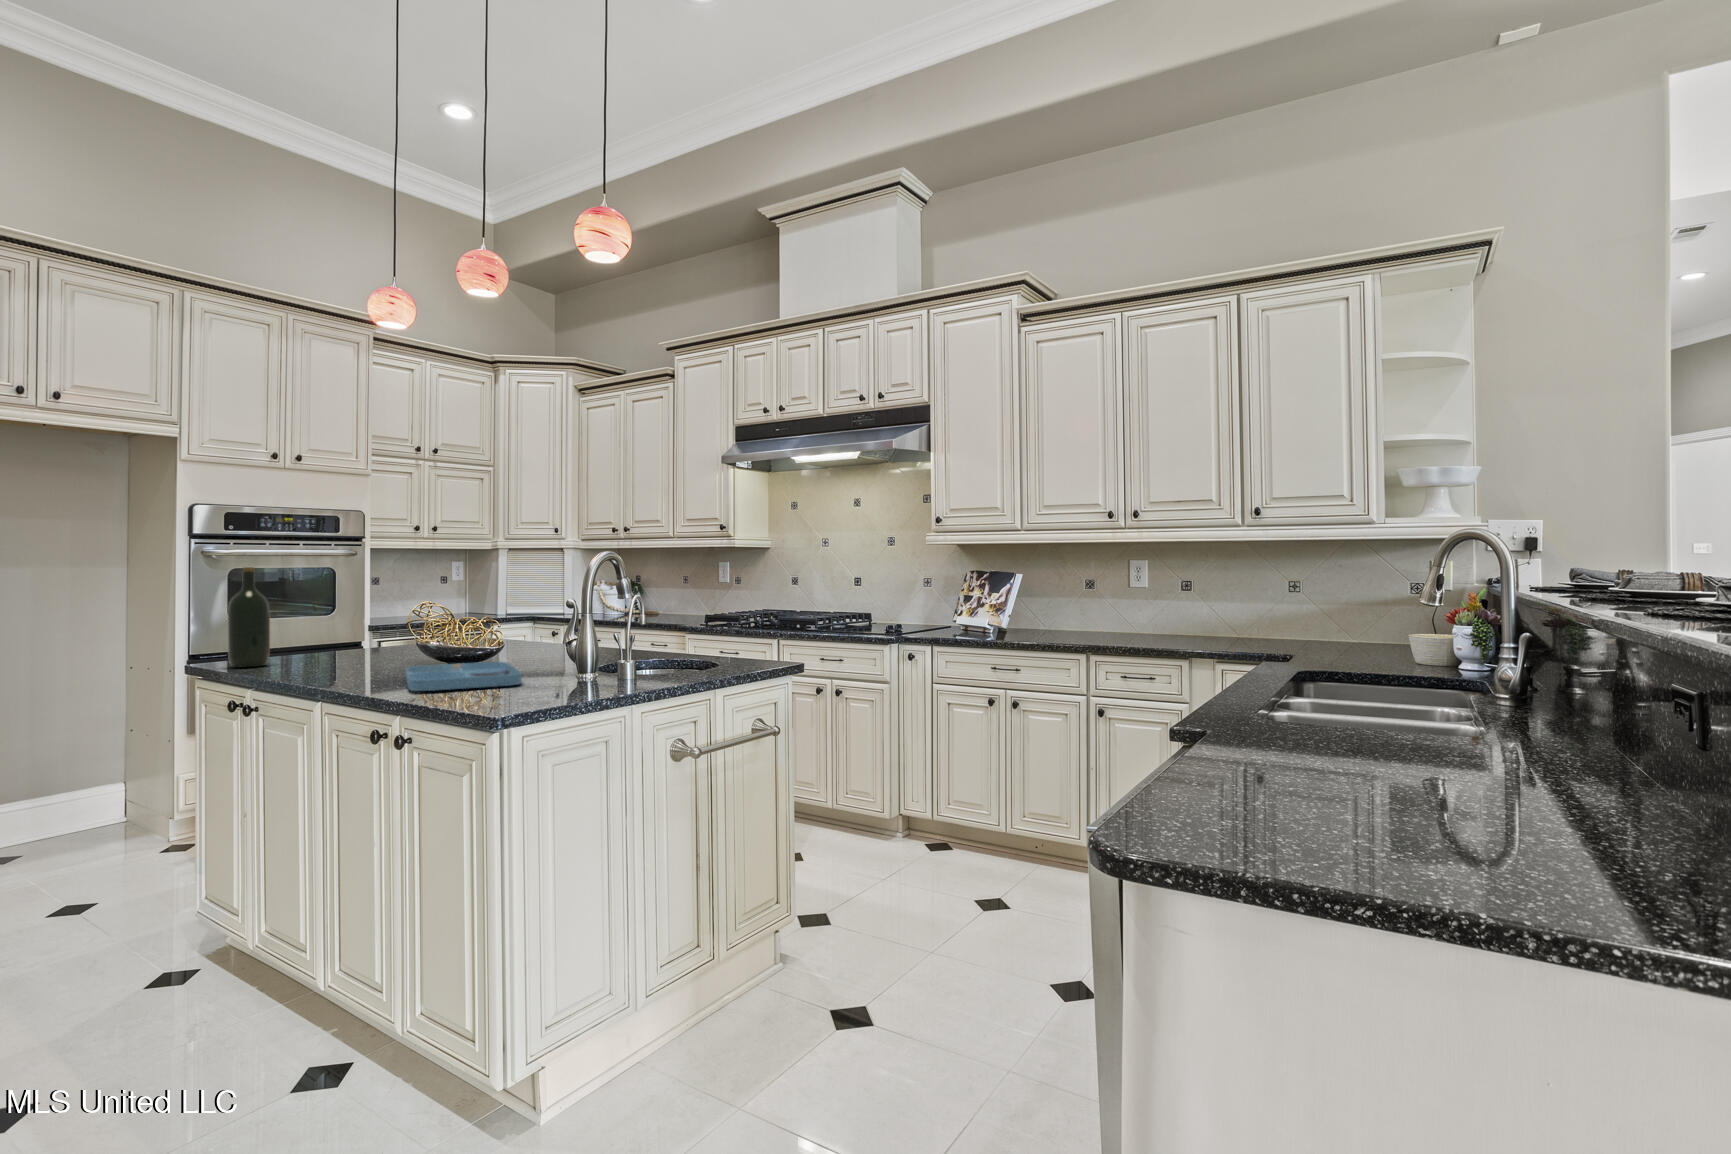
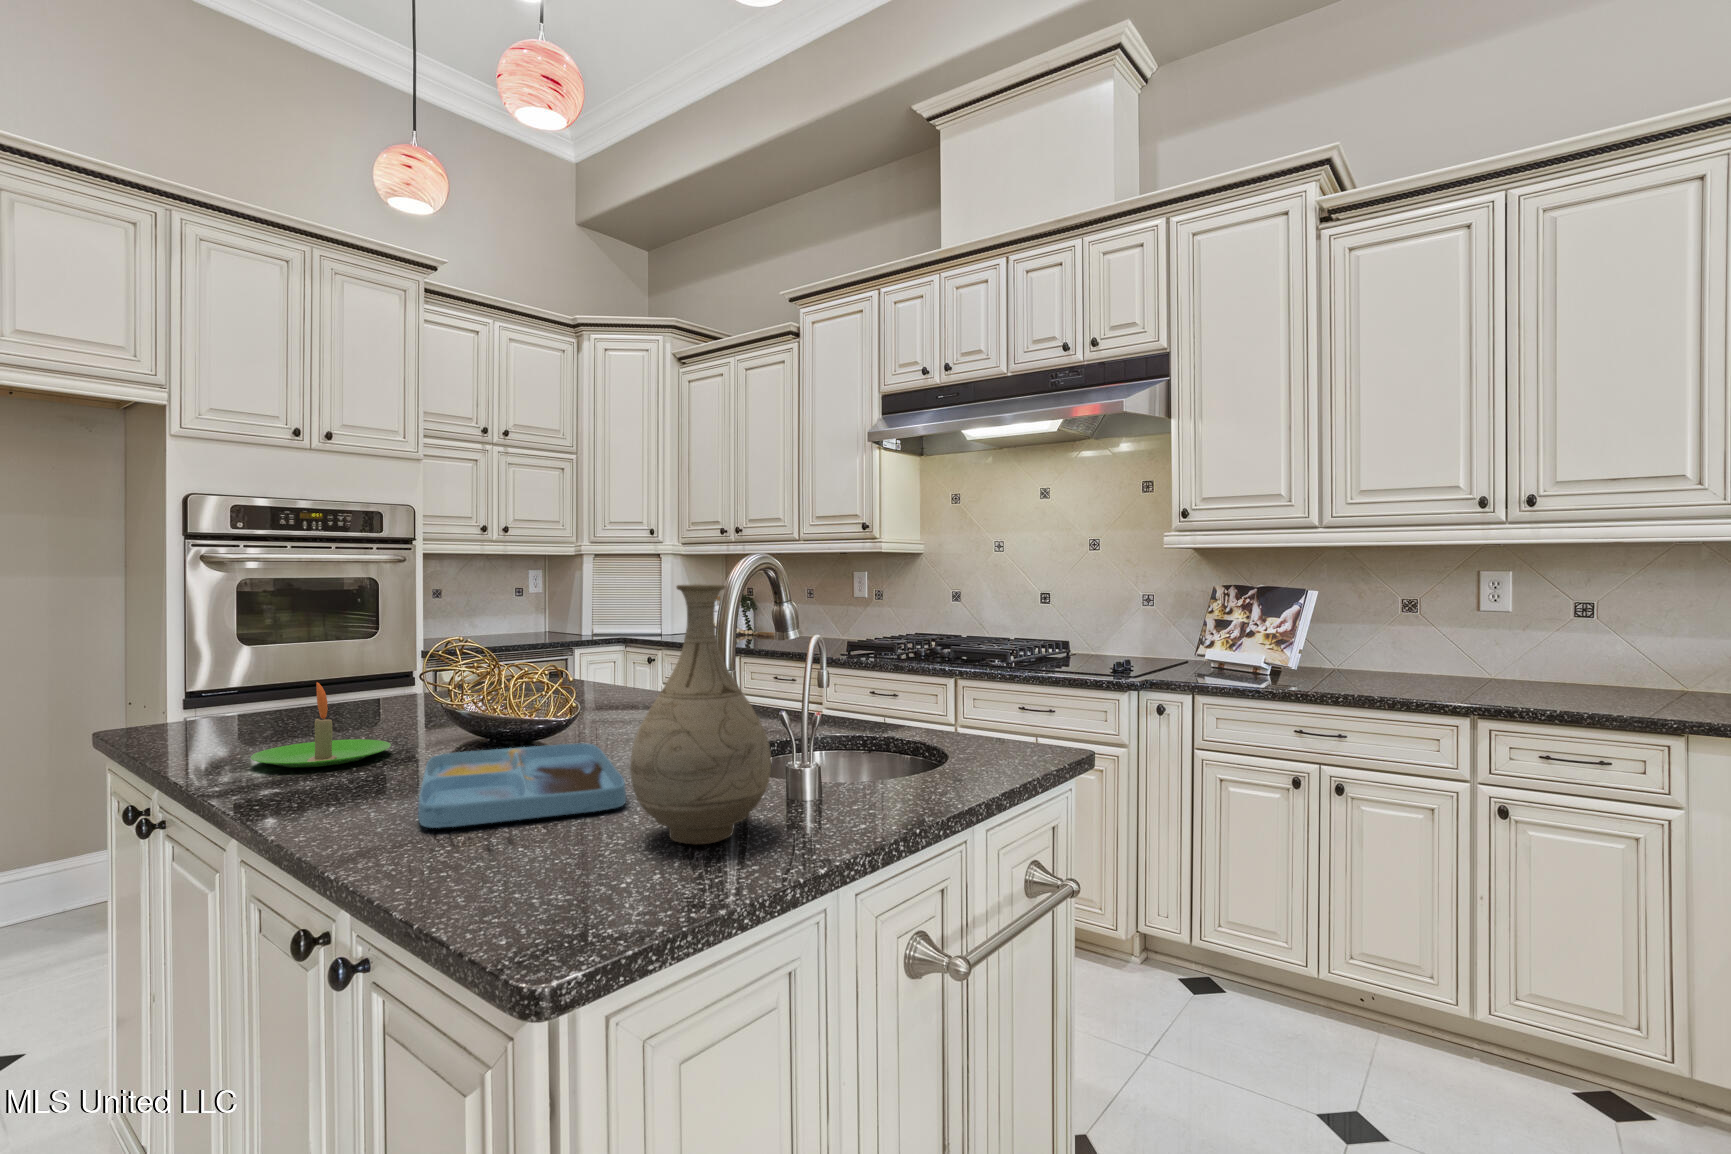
vase: none [521,566,595,694] -> present [630,584,771,845]
wine bottle: present [228,567,270,667] -> none [172,581,239,739]
candle: none [294,627,378,676] -> present [251,682,391,767]

